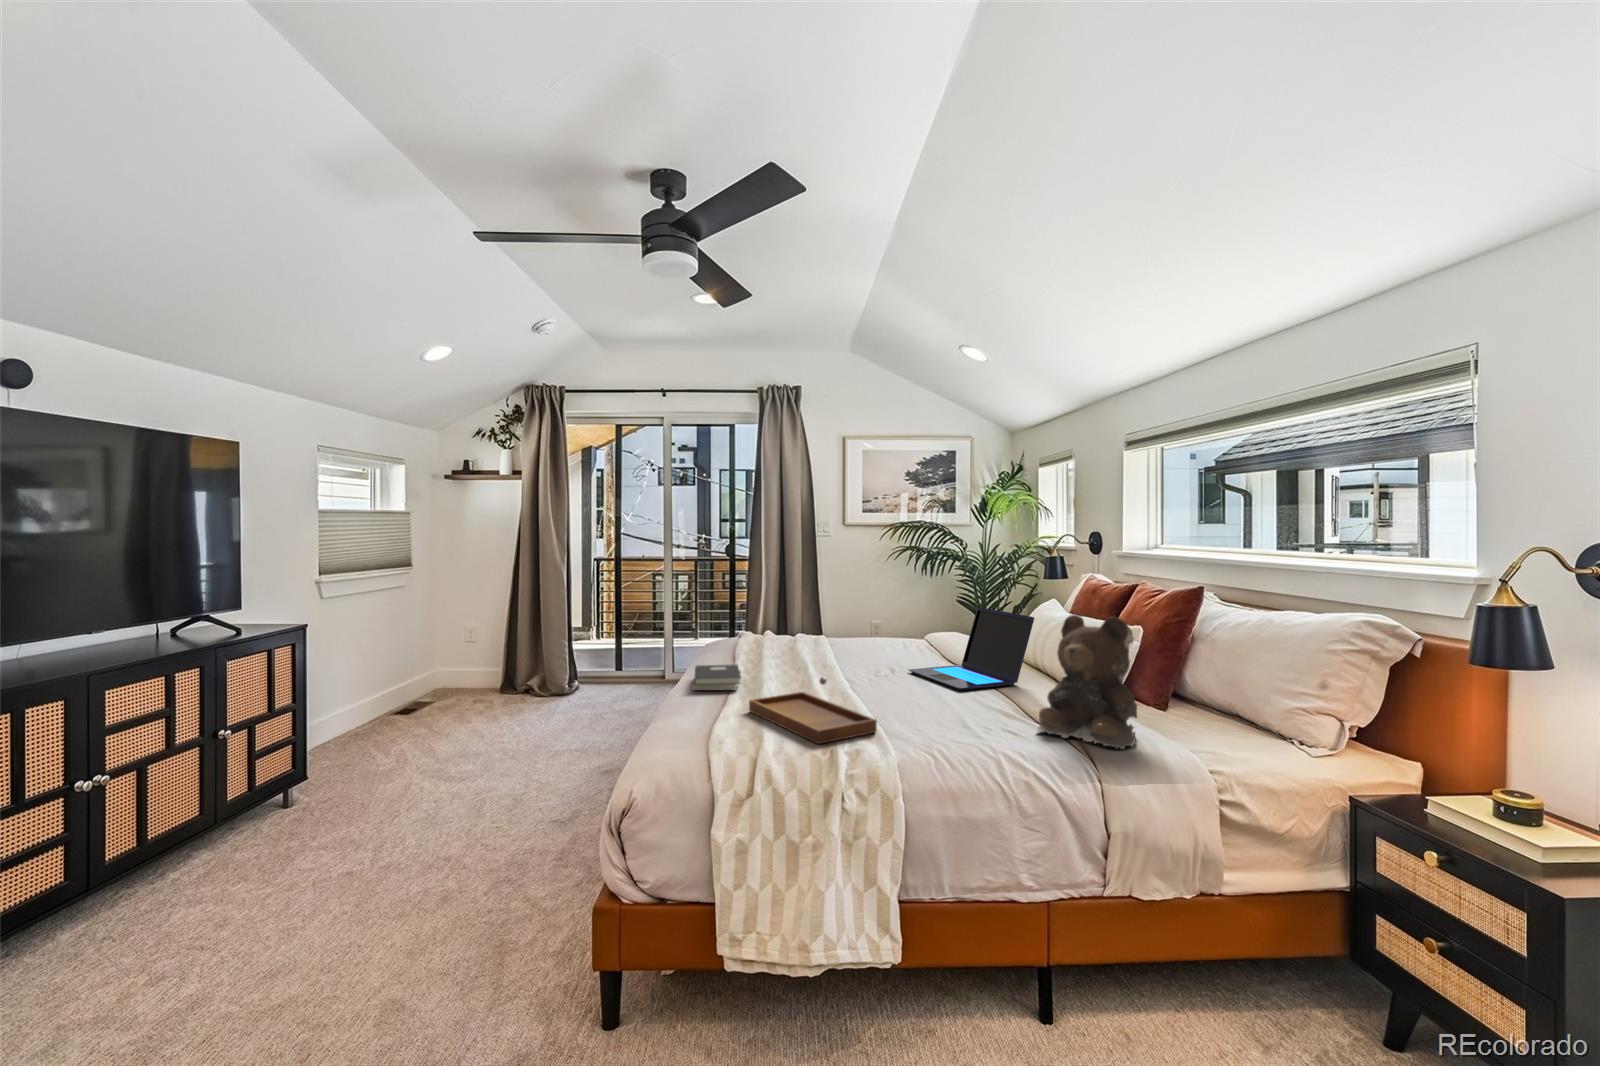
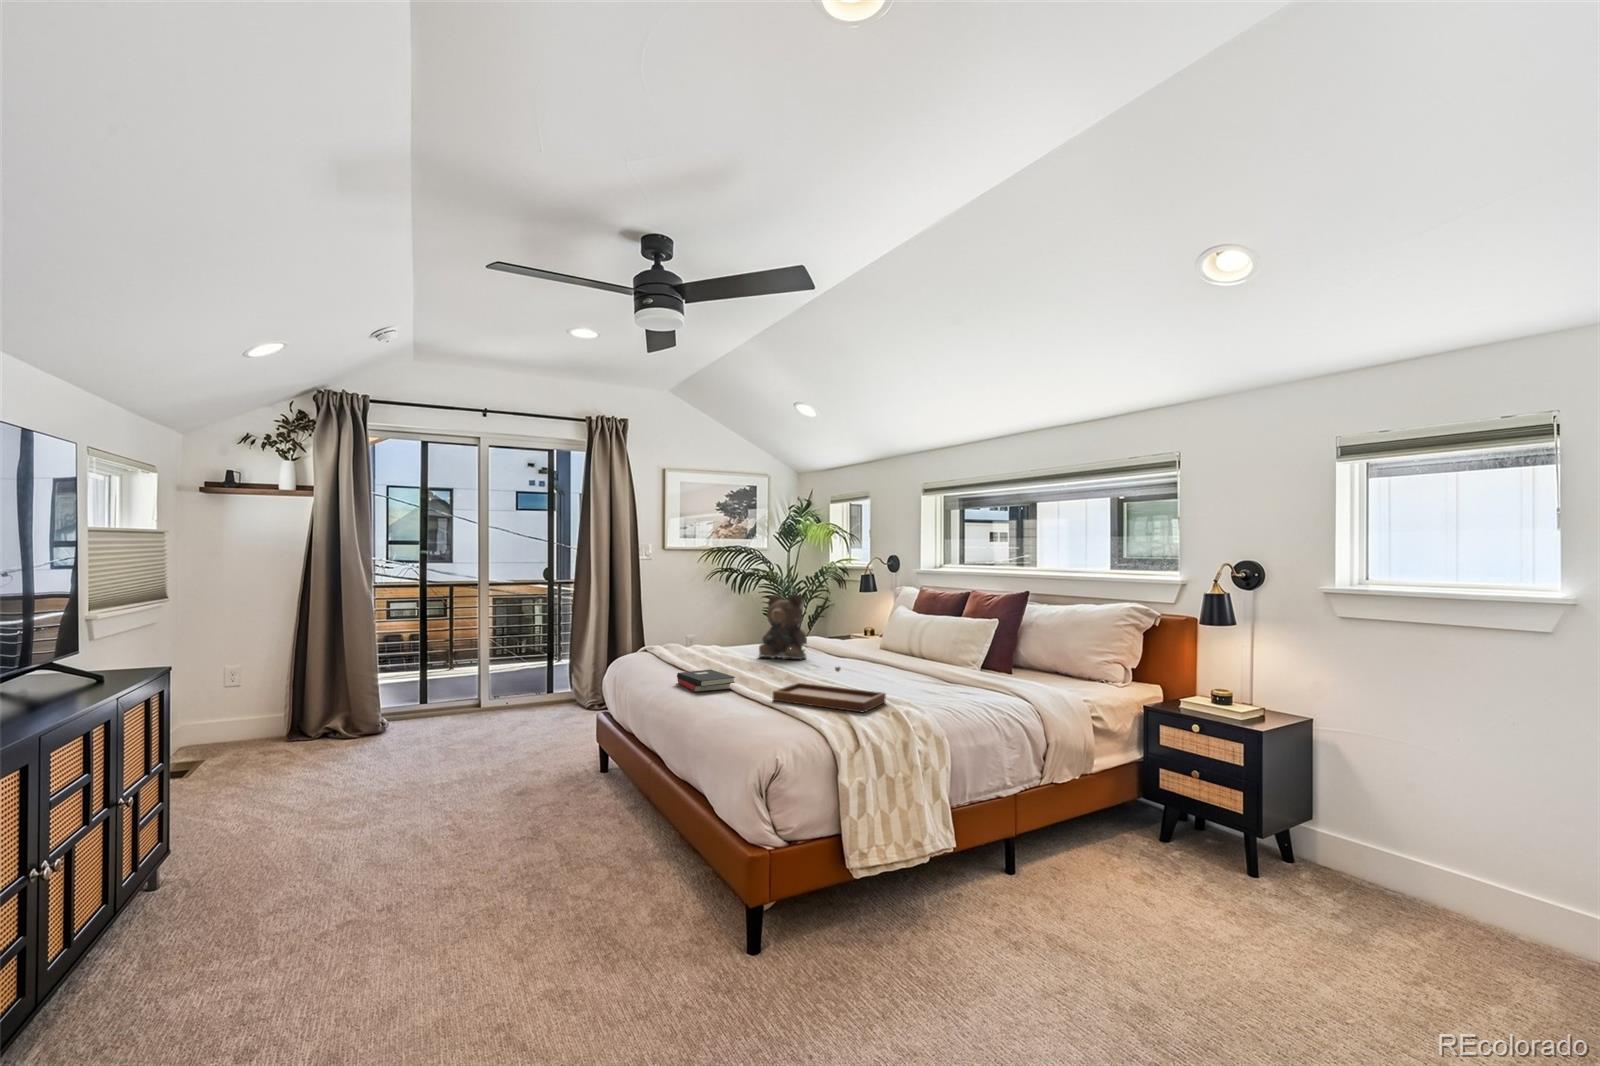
laptop: present [909,607,1034,690] -> none [830,613,923,674]
teddy bear: present [1036,615,1137,749] -> present [758,594,807,659]

